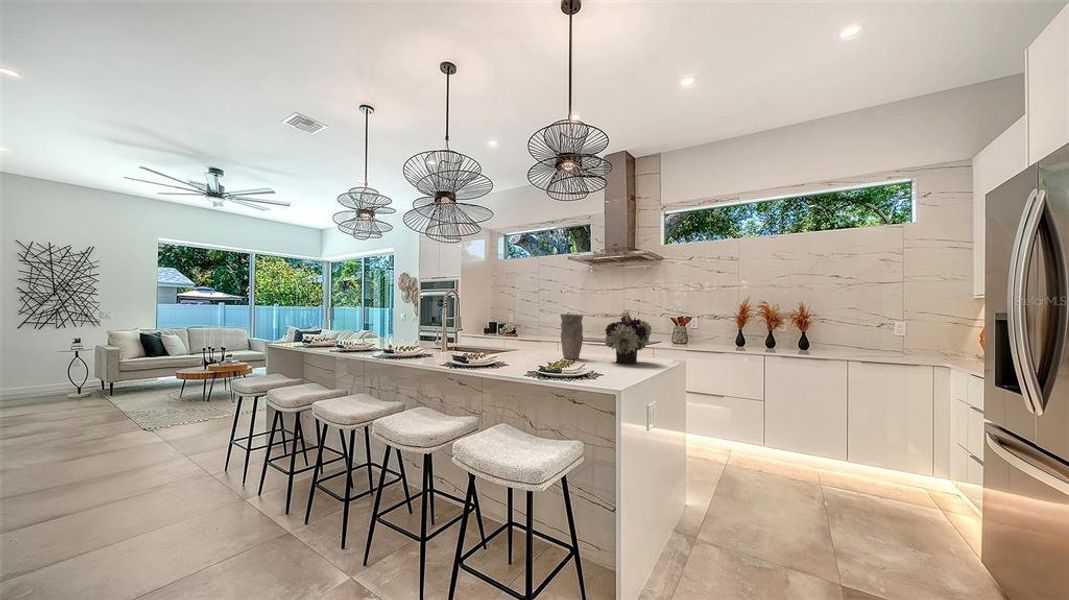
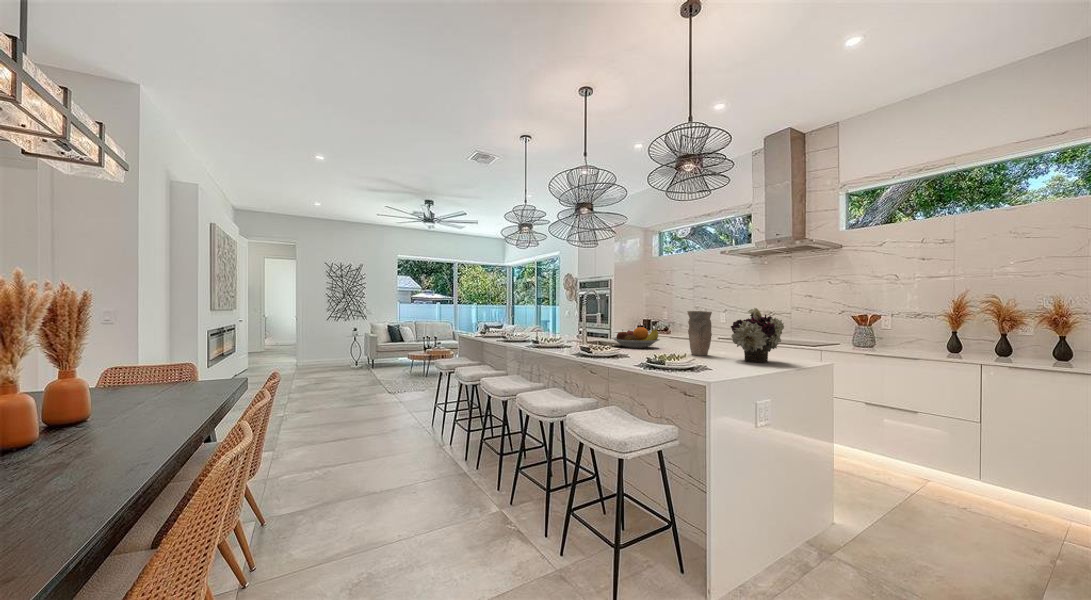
fruit bowl: none [477,331,527,354] -> present [612,327,660,348]

